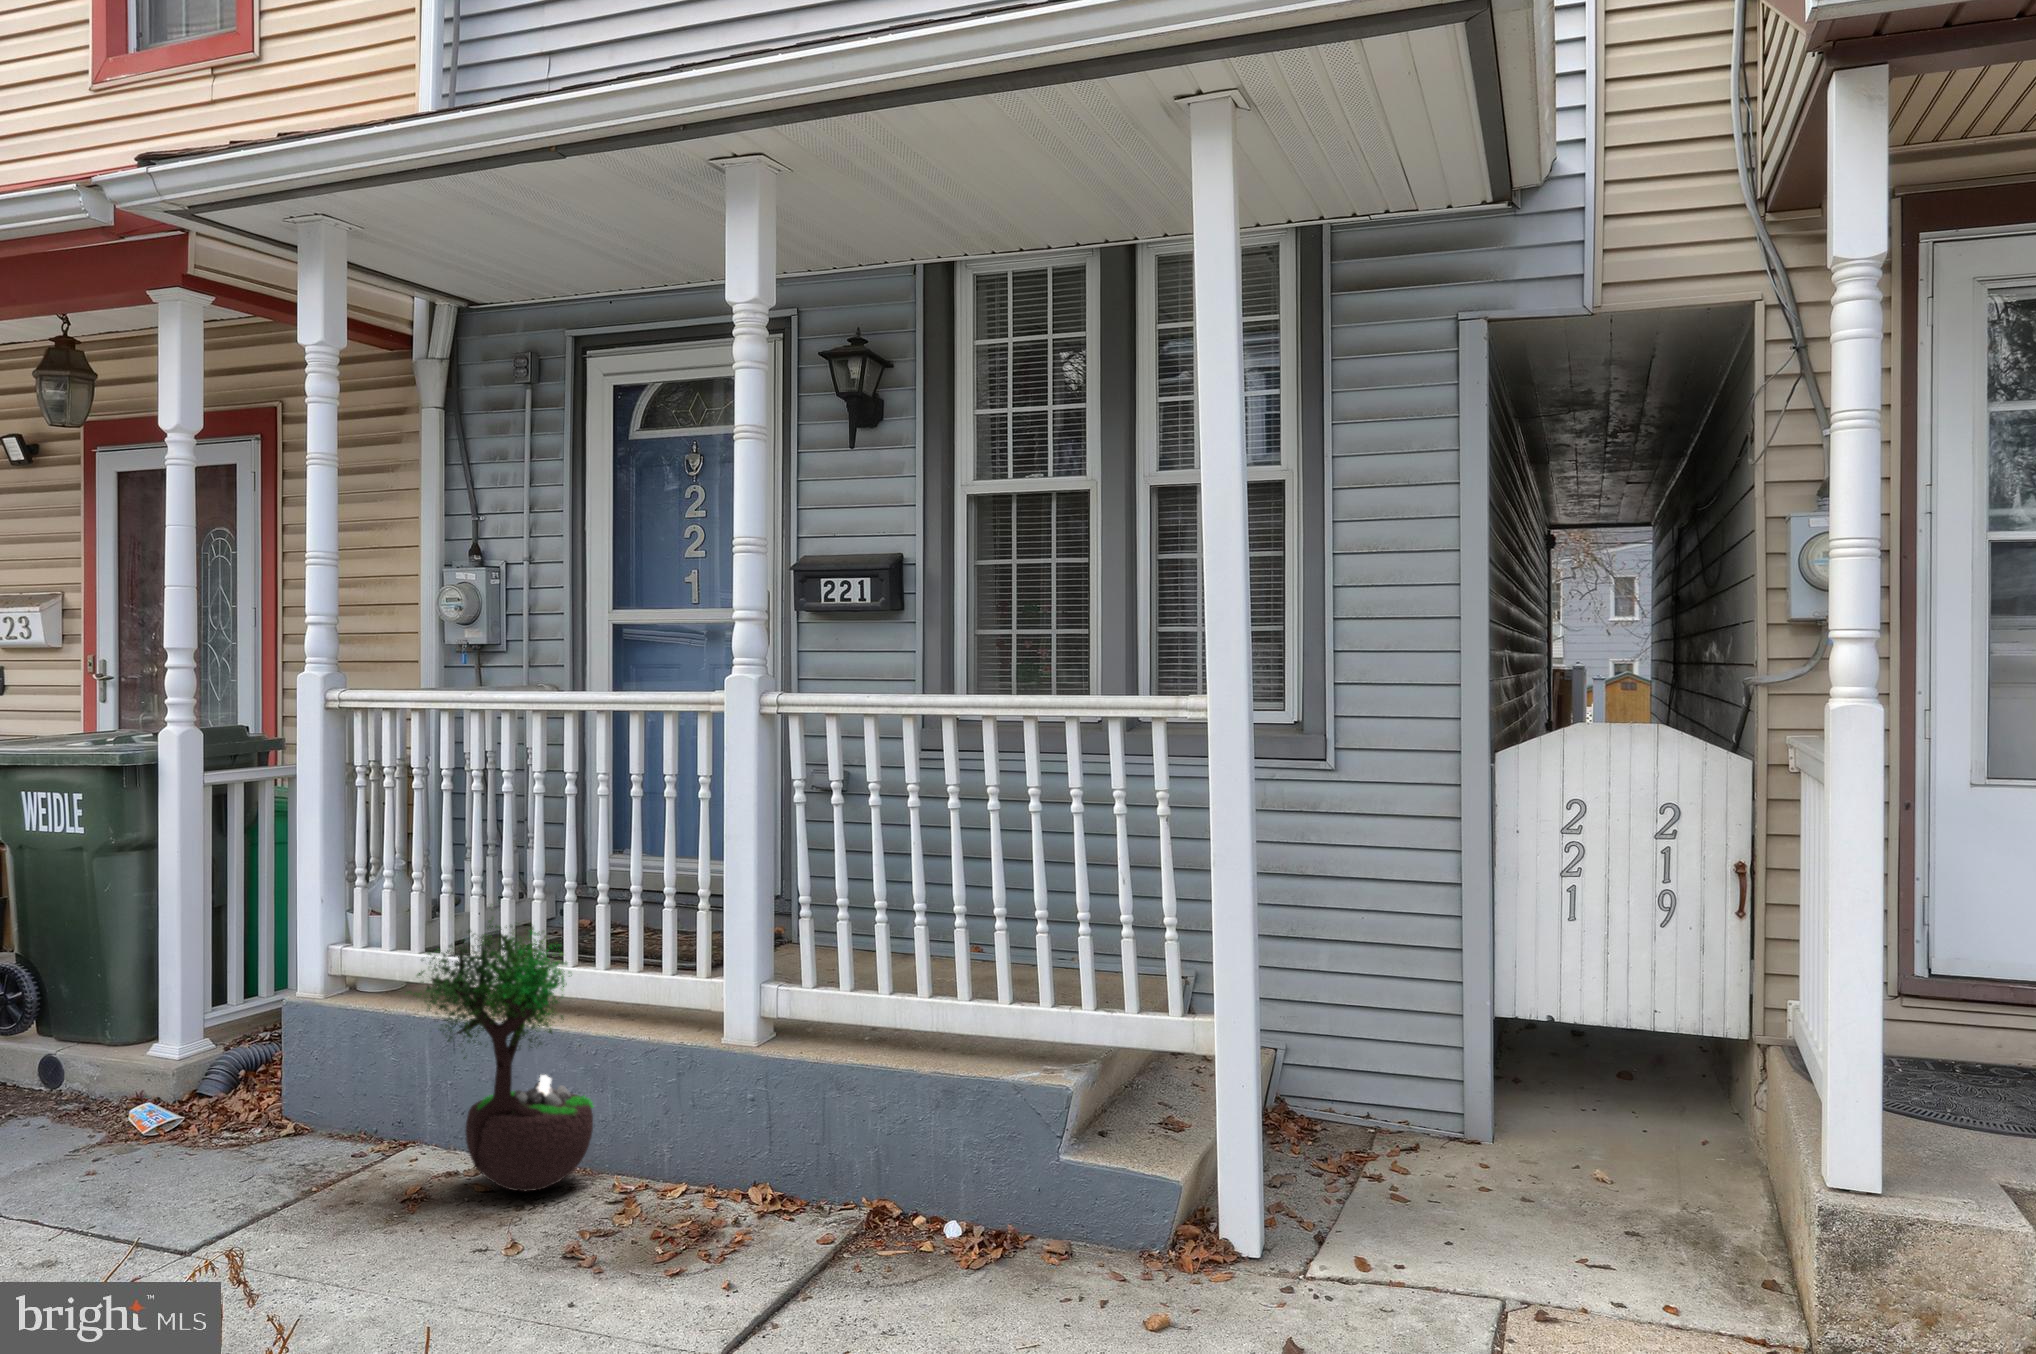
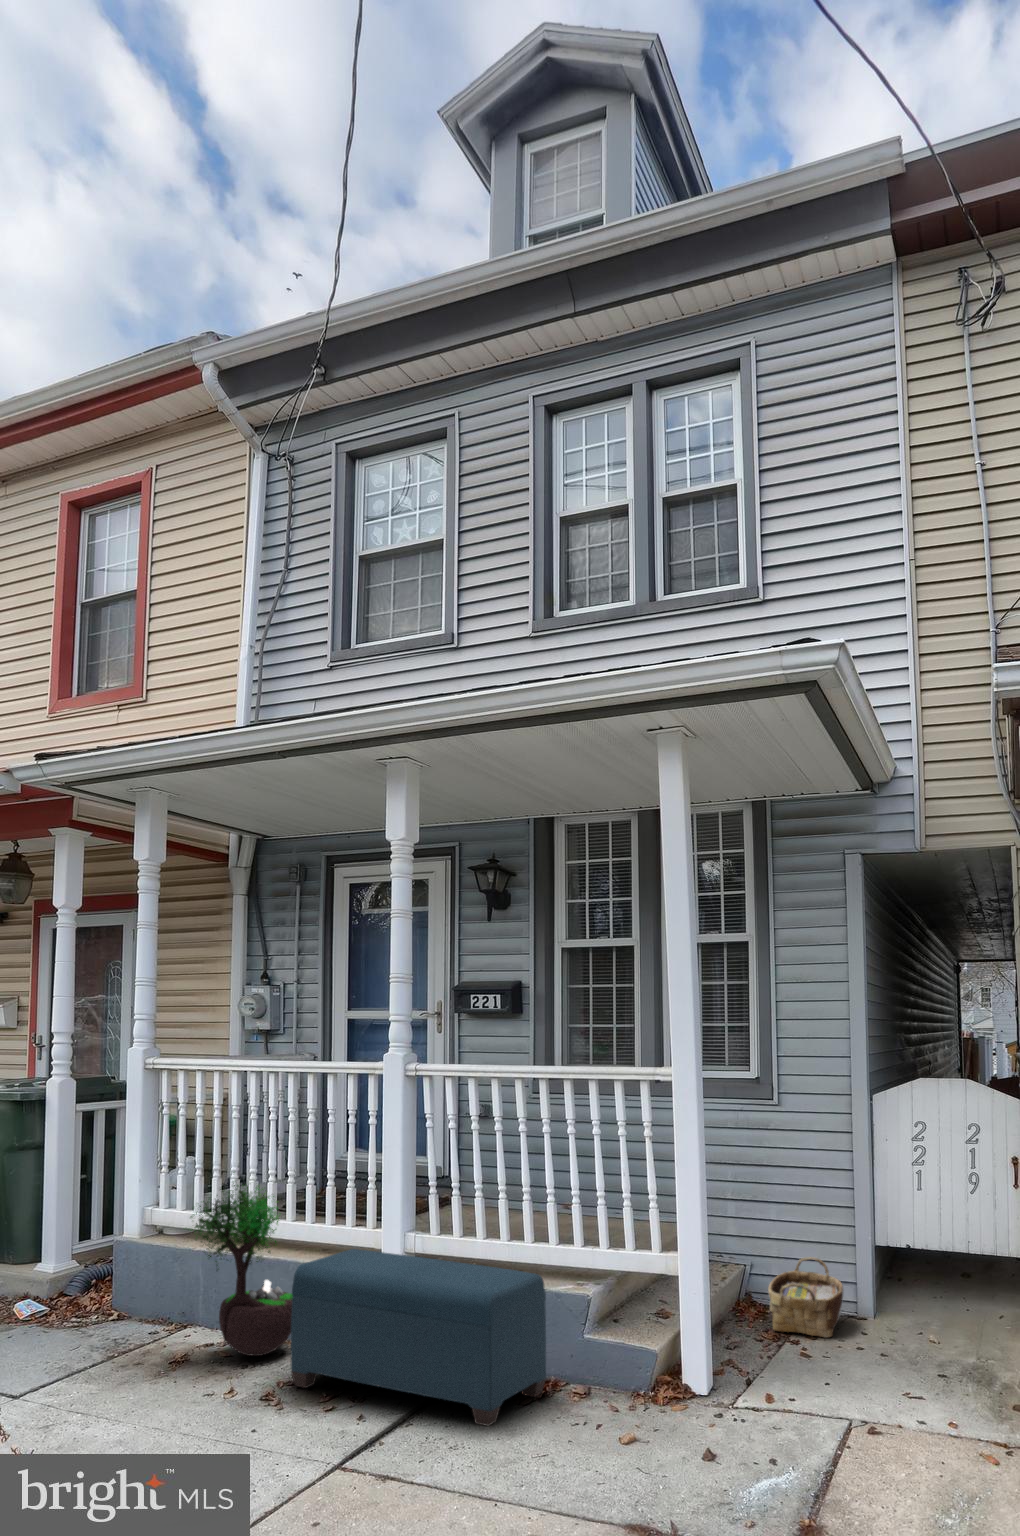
bench: none [591,1030,1012,1305] -> present [291,1249,546,1426]
woven basket: none [1328,1052,1441,1170] -> present [768,1257,844,1338]

